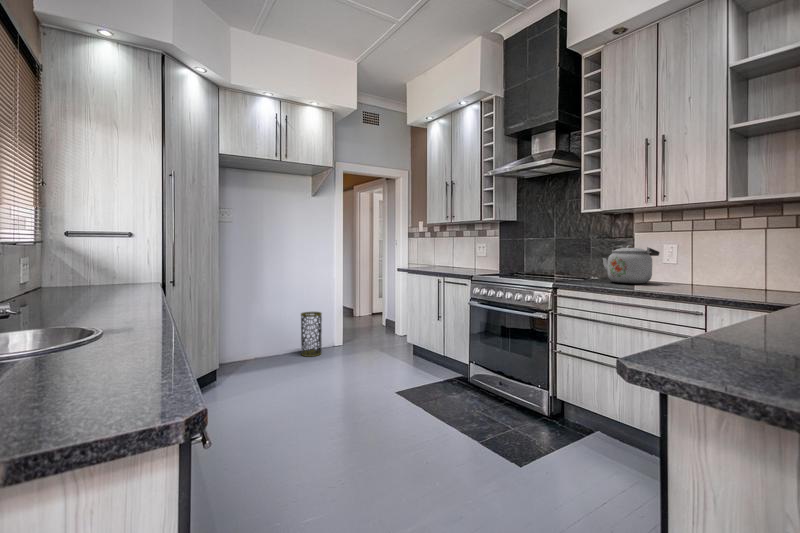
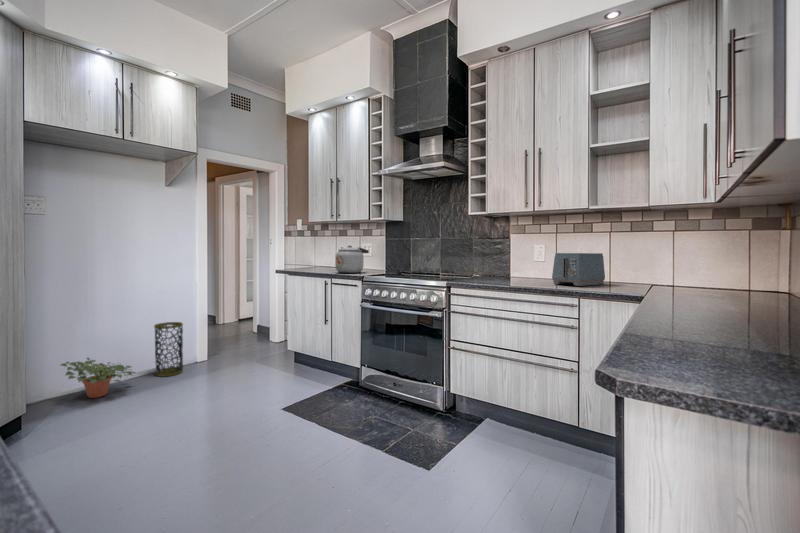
kettle: present [603,245,660,284] -> present [335,245,369,273]
toaster: none [678,253,753,291] -> present [552,253,605,286]
potted plant: none [235,336,287,368] -> present [61,358,135,398]

